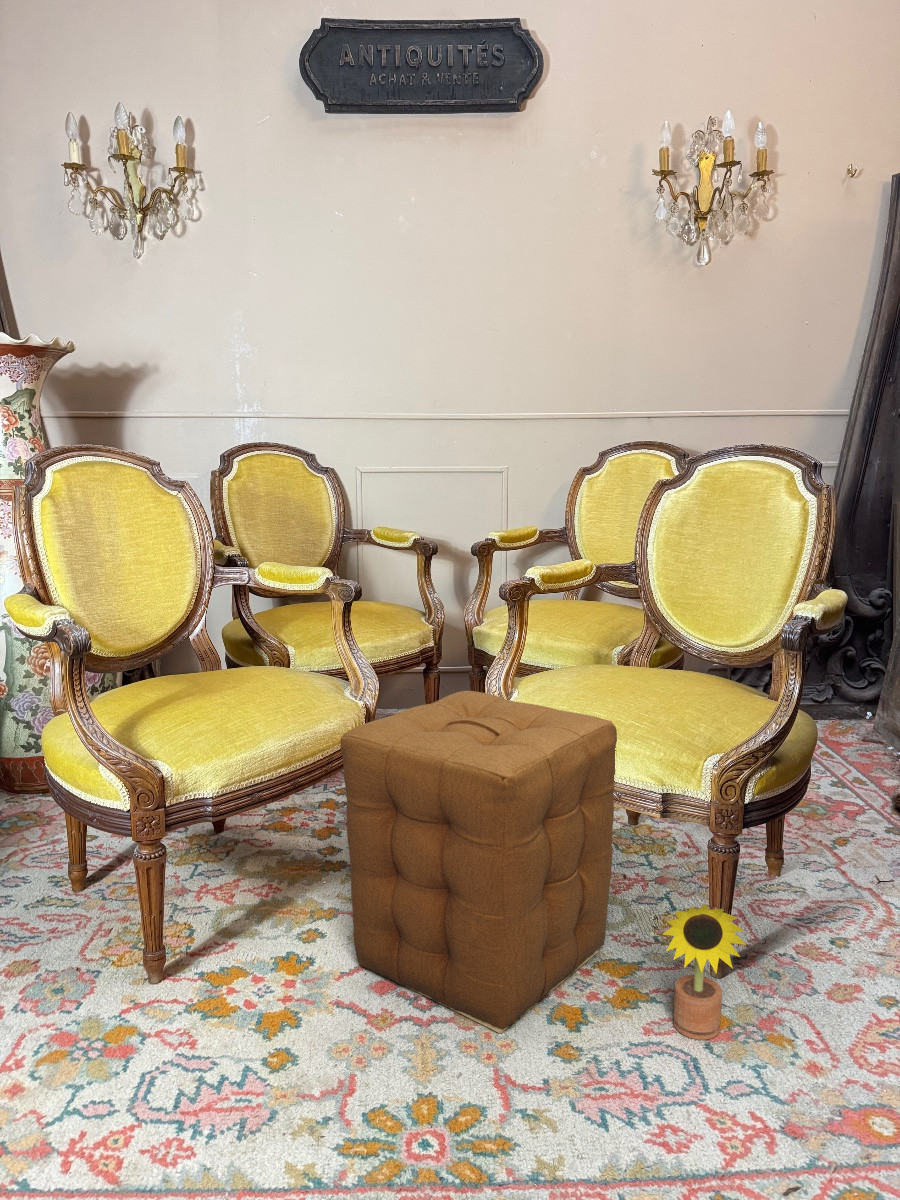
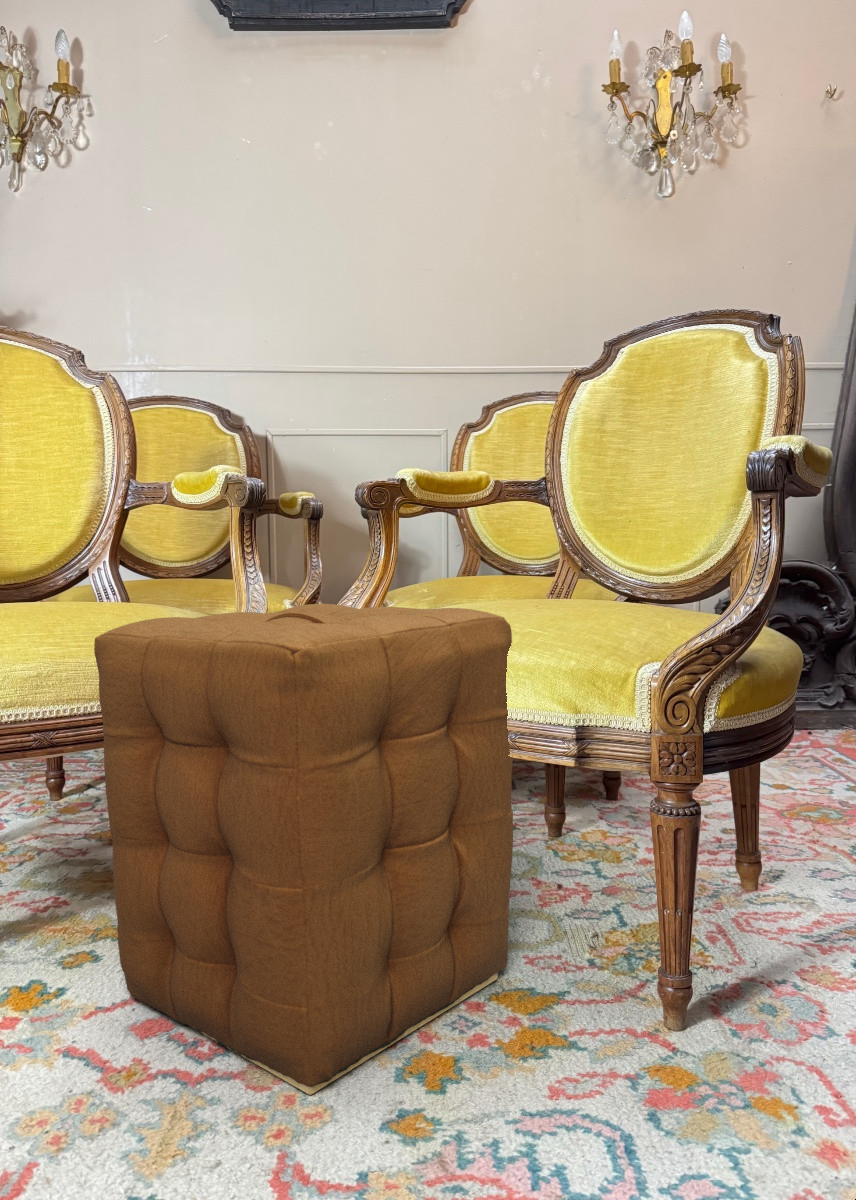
decorative plant: present [663,904,746,1040] -> none [564,860,705,1106]

